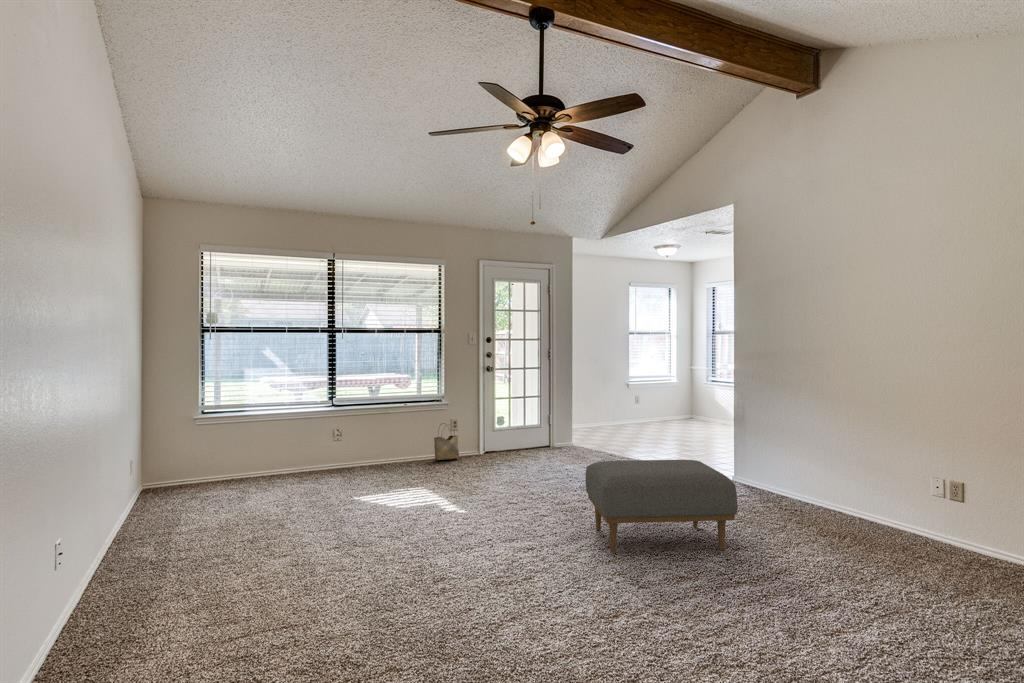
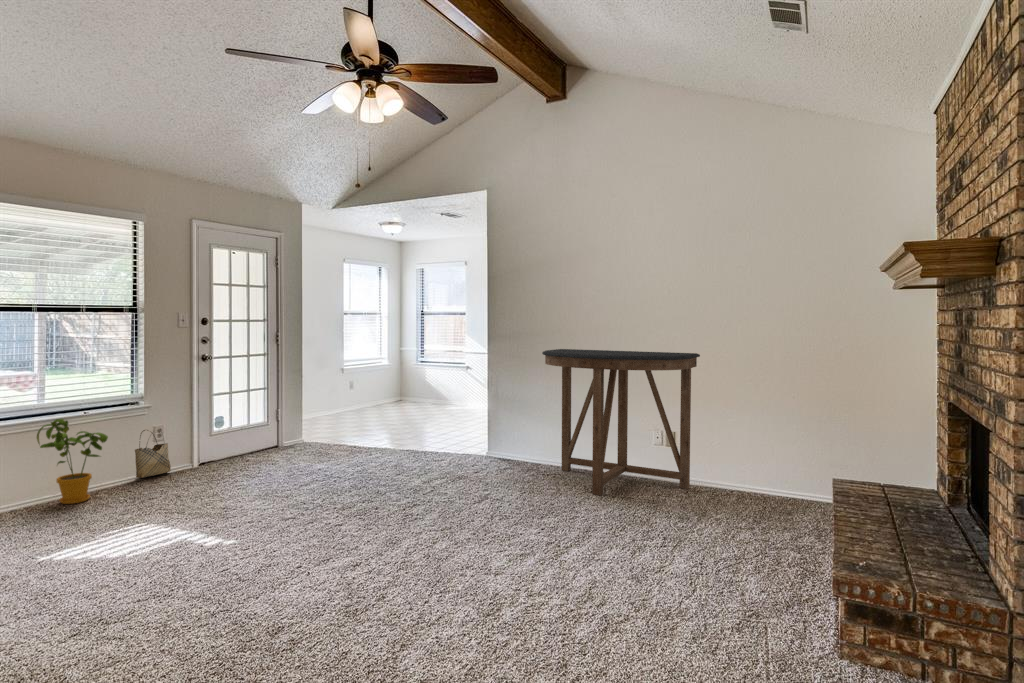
console table: none [773,368,982,550] -> present [542,349,700,495]
house plant: none [368,409,410,472] -> present [37,419,108,504]
ottoman: present [585,460,738,553] -> none [392,442,548,548]

